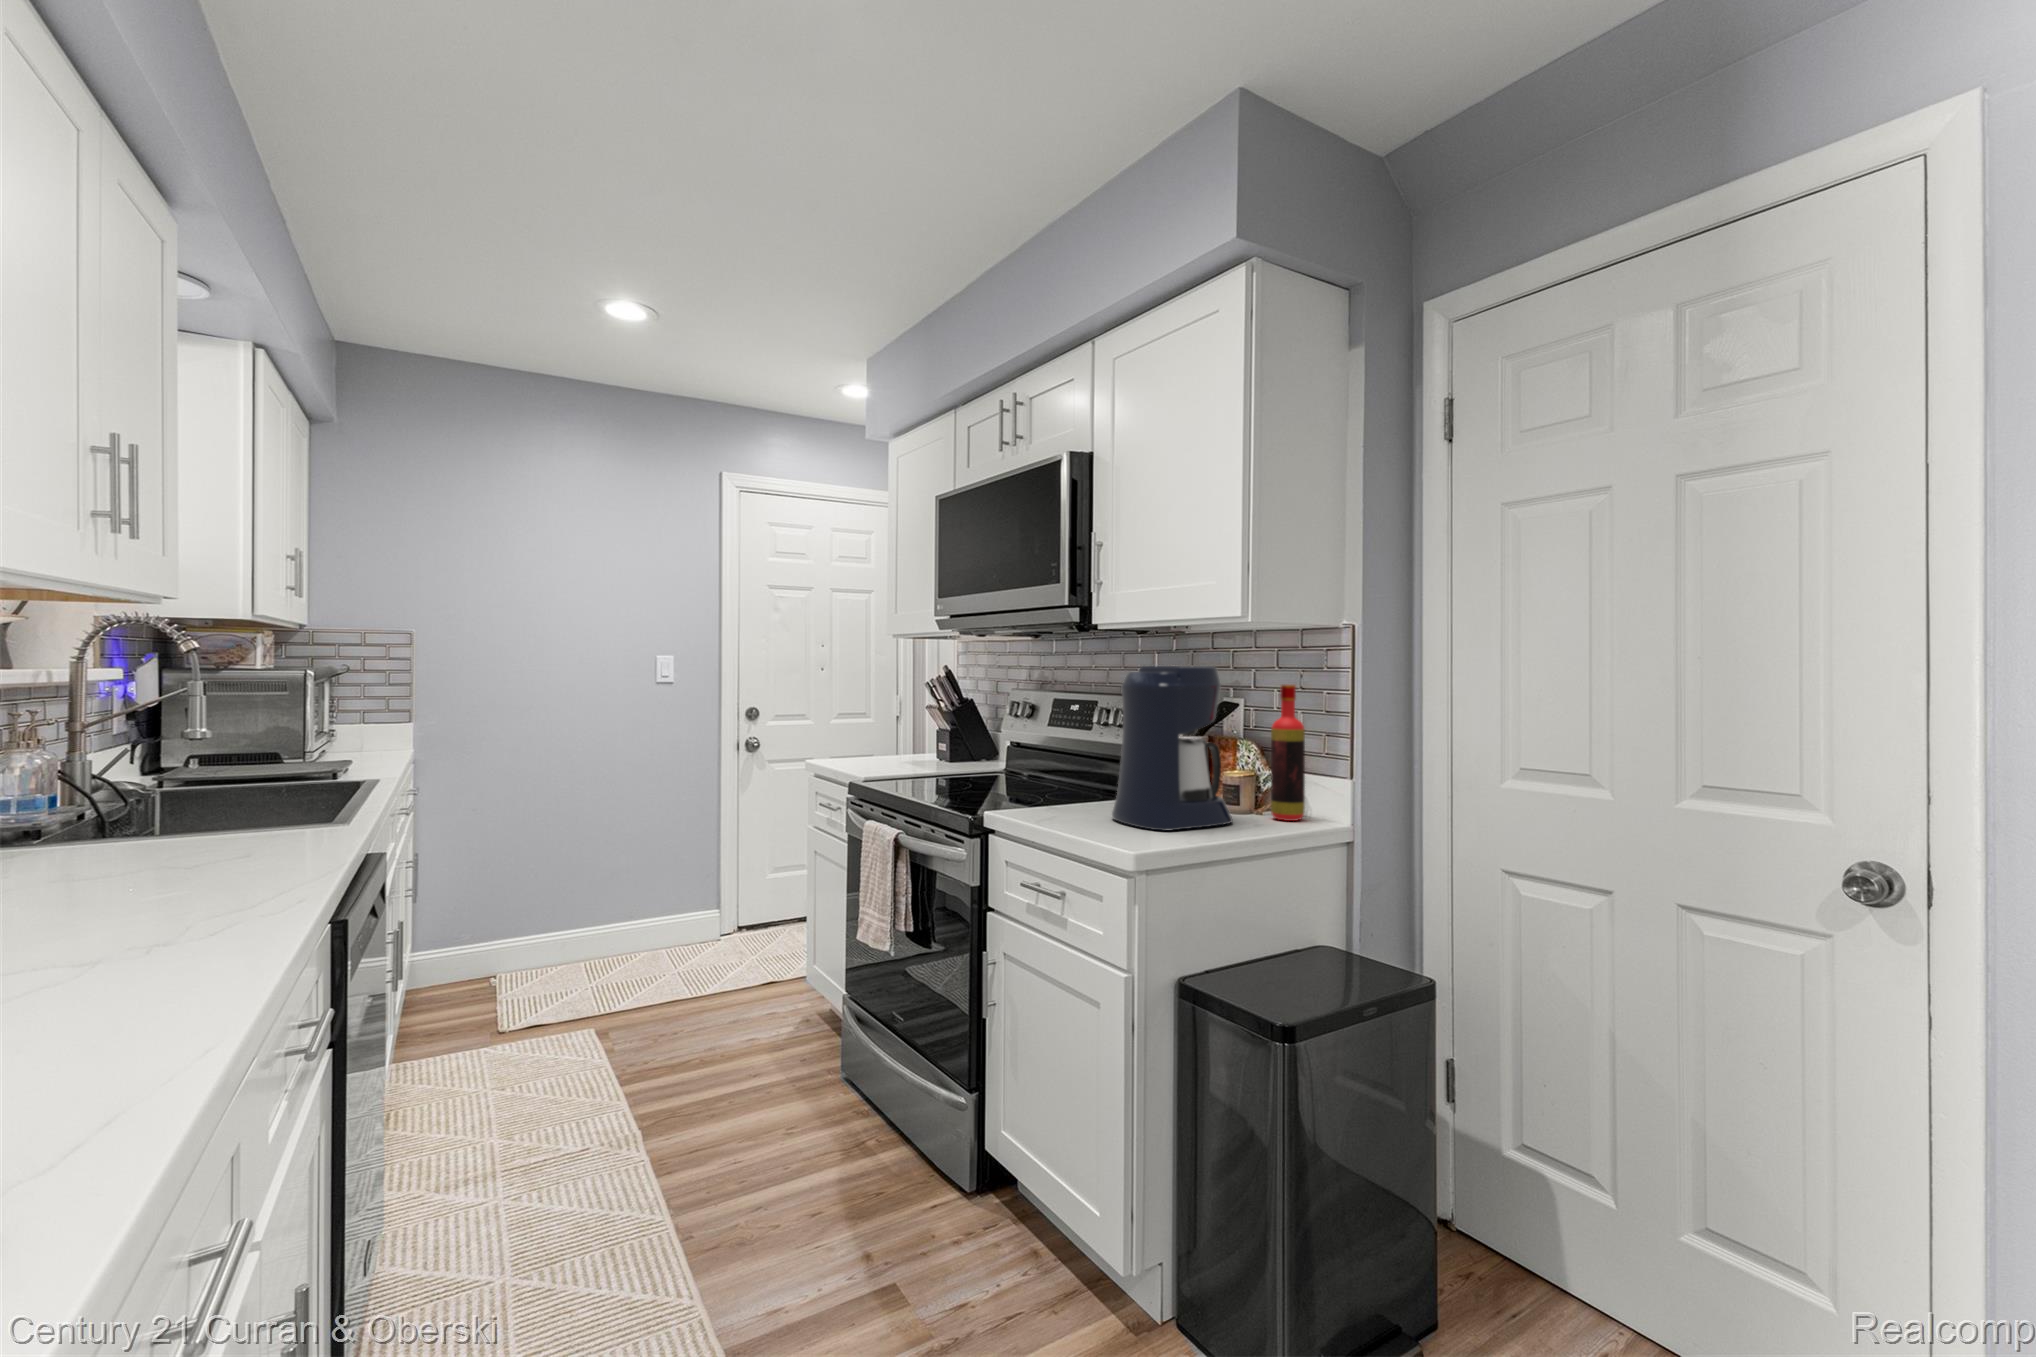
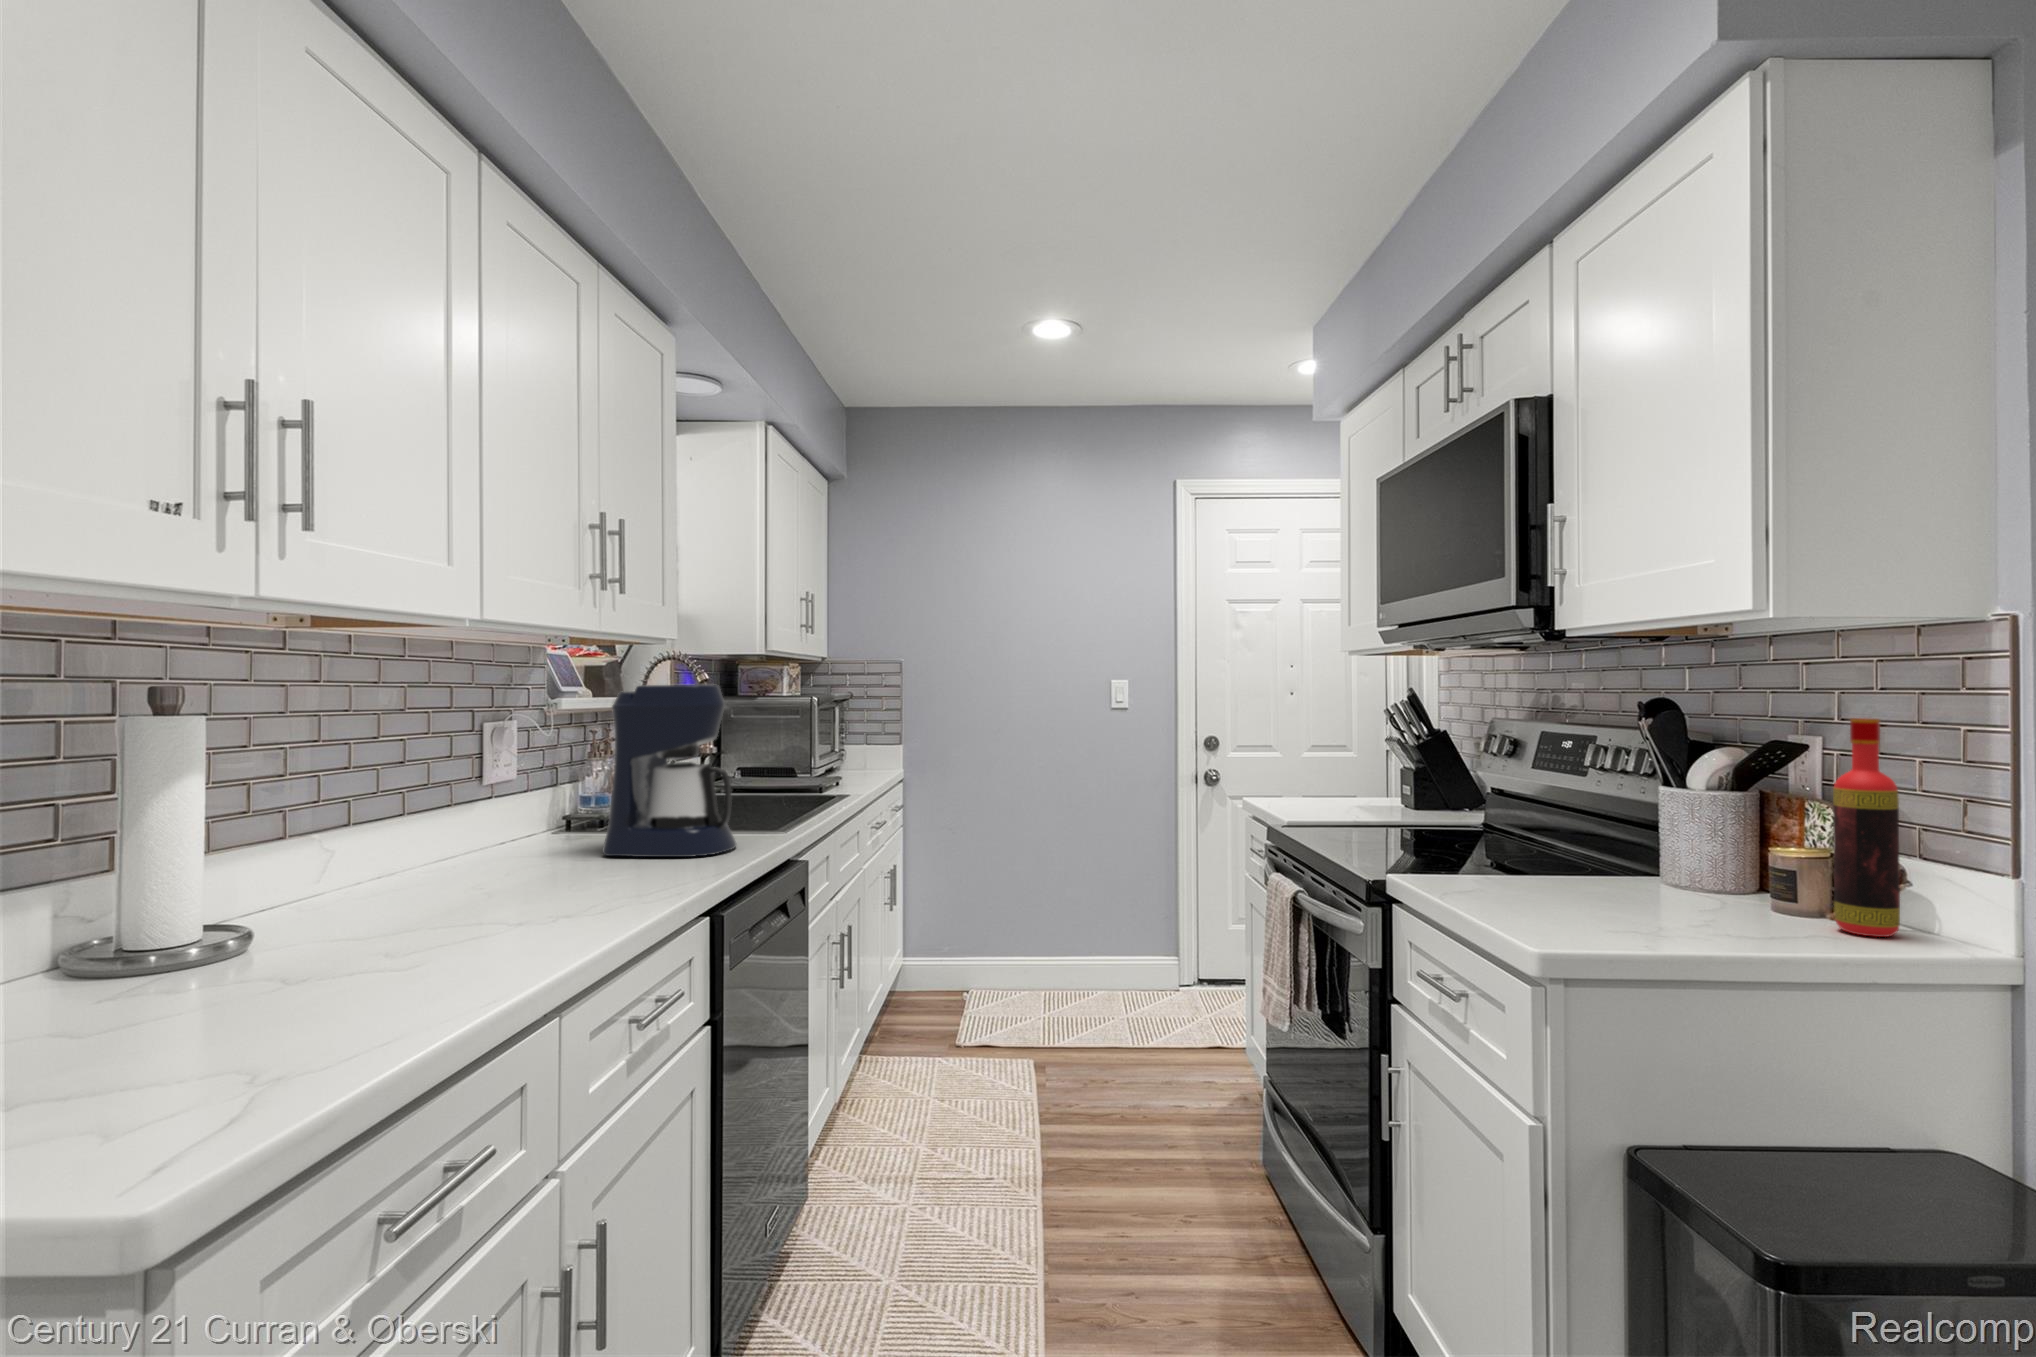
coffee maker: present [1112,666,1233,831] -> present [603,684,737,857]

